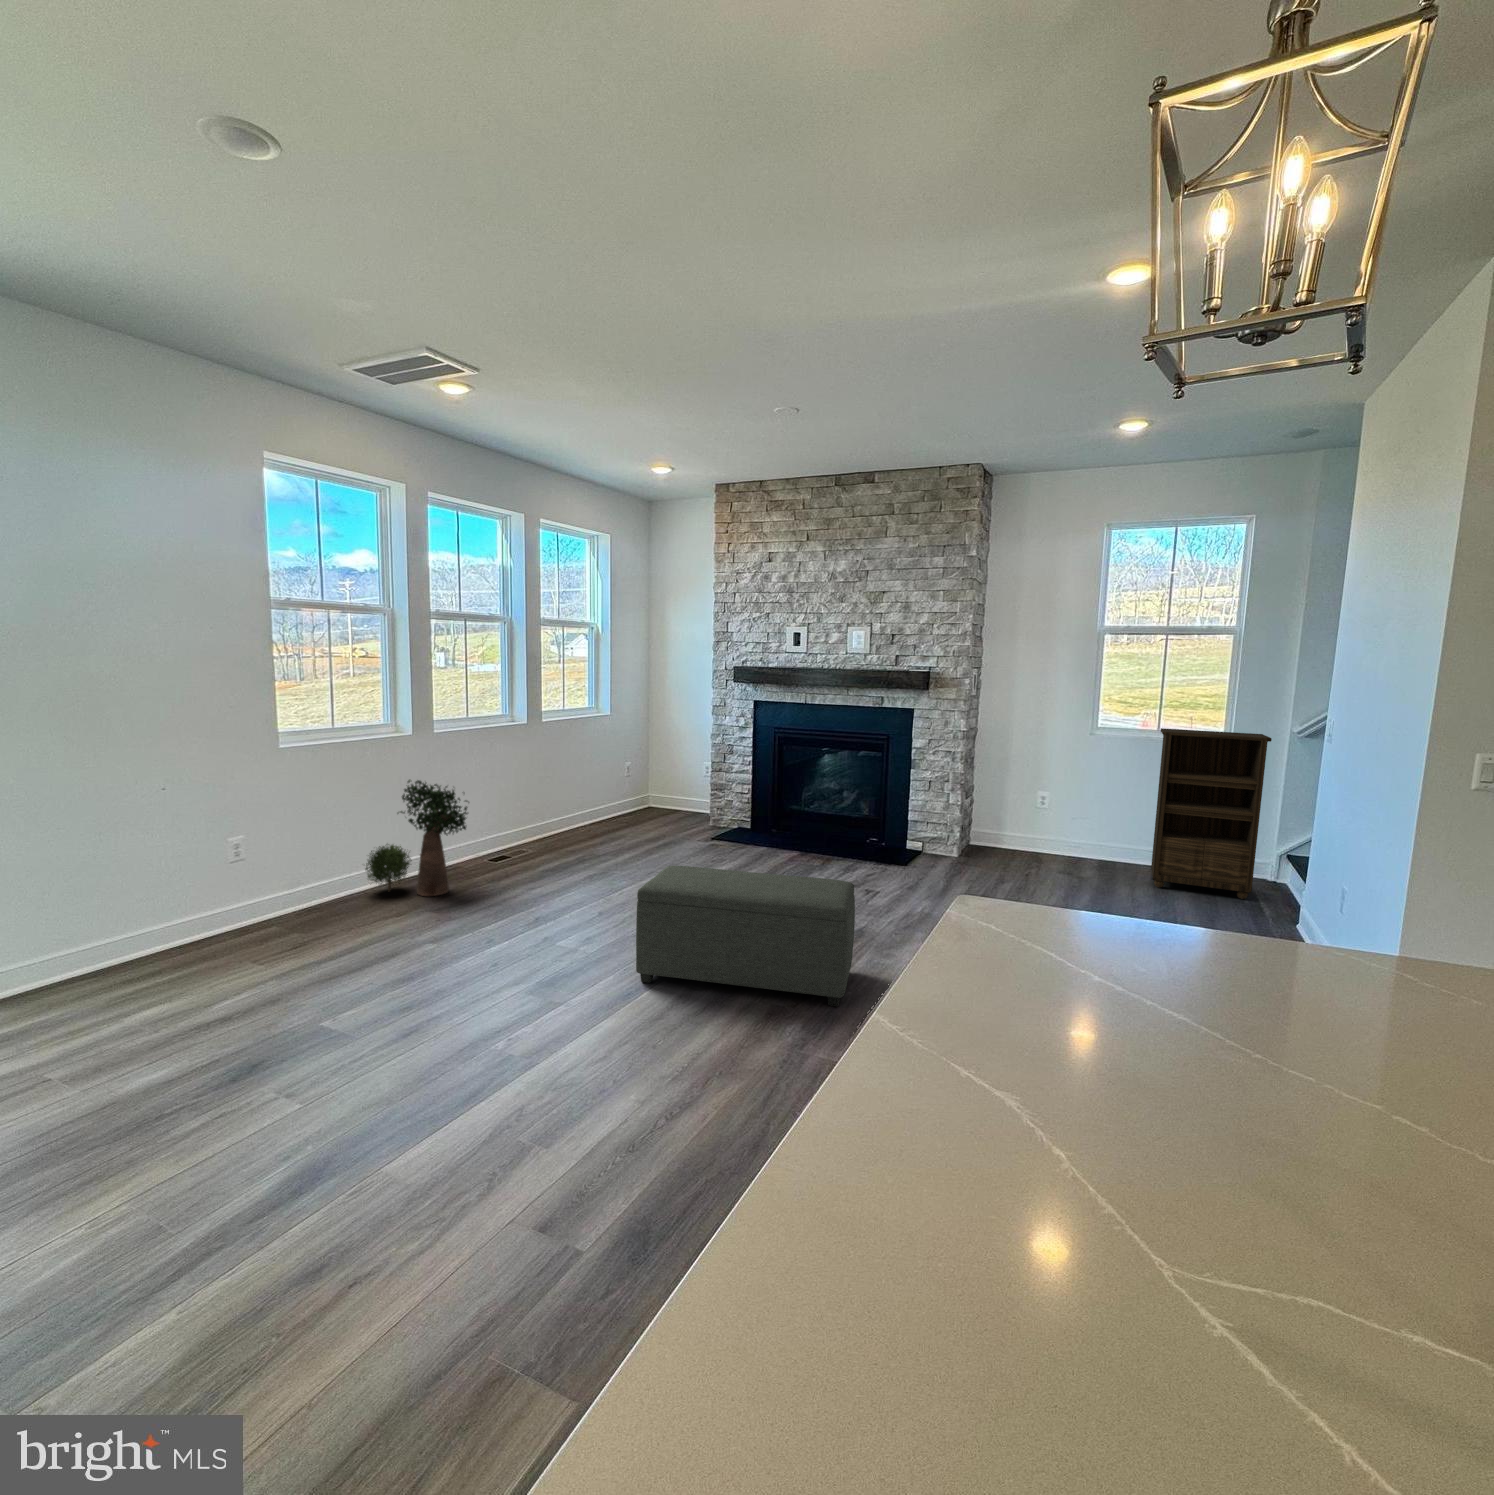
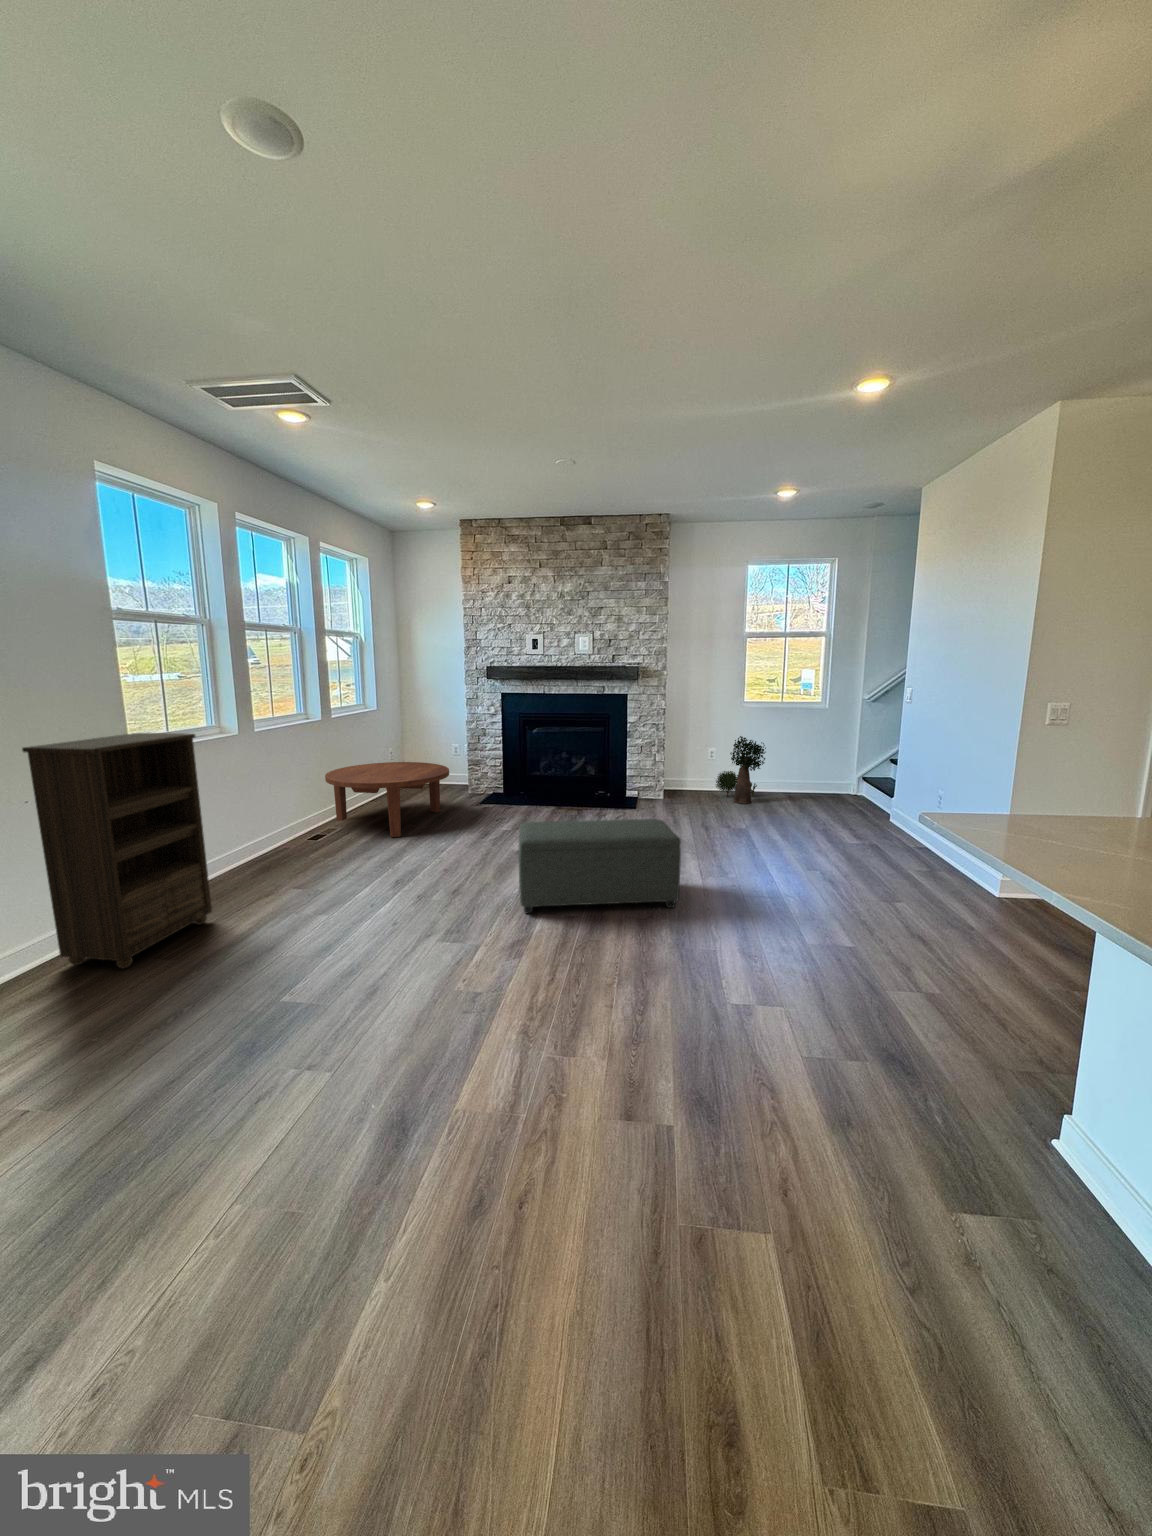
bookshelf: present [1151,728,1272,899] -> present [22,733,212,968]
coffee table: none [518,777,663,868] -> present [325,762,449,837]
potted plant: present [365,780,468,896] -> present [716,736,766,804]

